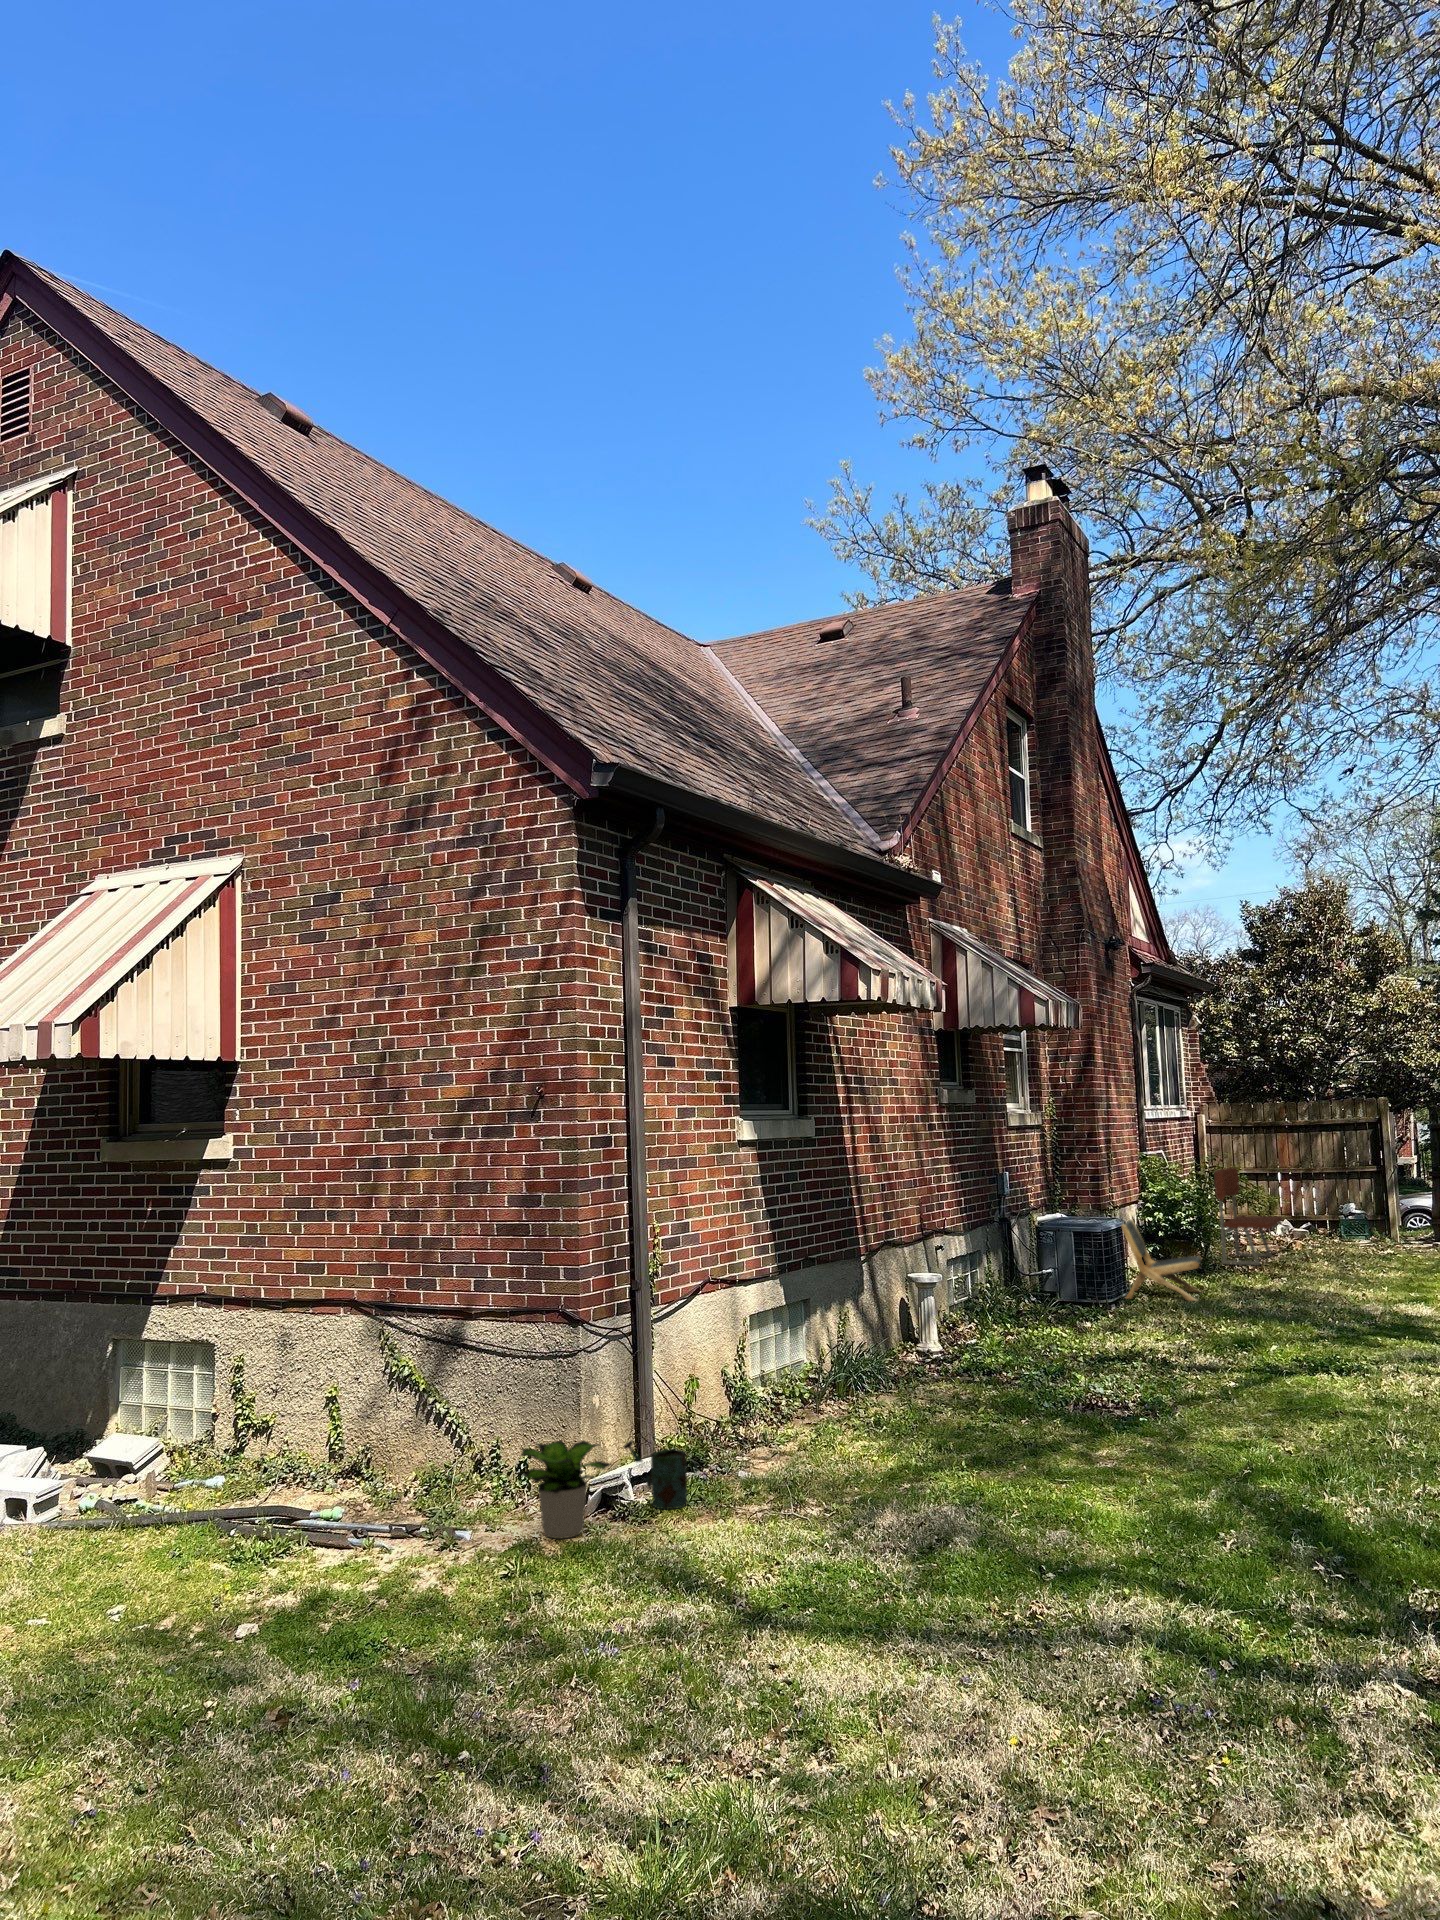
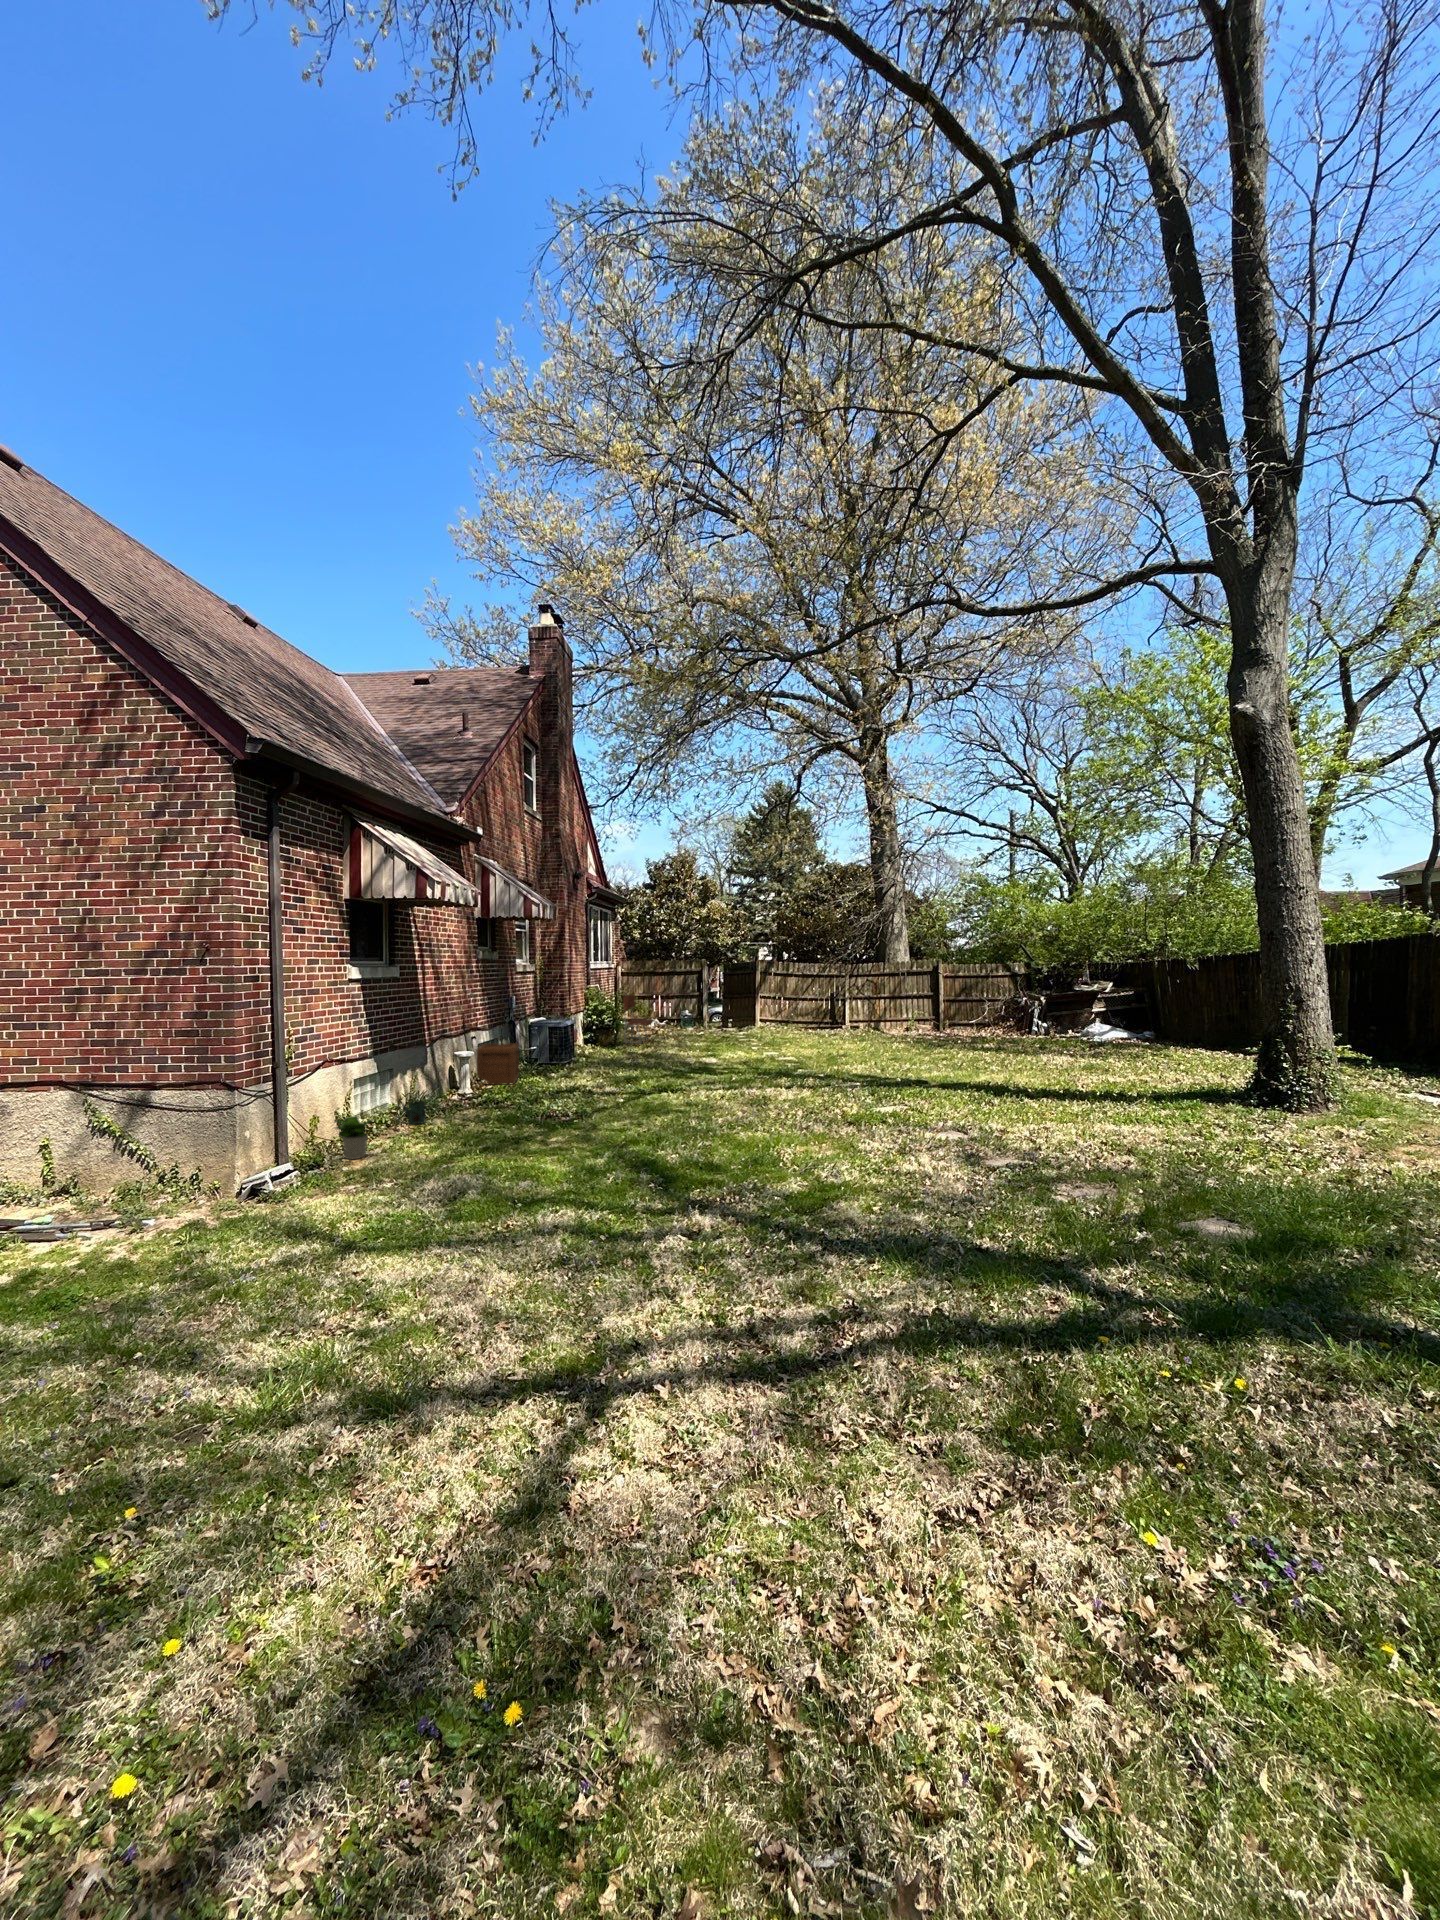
lounge chair: present [1121,1219,1201,1301] -> none [572,1021,613,1063]
wooden crate: none [948,1258,1026,1335] -> present [476,1043,519,1085]
potted plant: present [521,1440,611,1539] -> present [334,1116,373,1159]
watering can: present [624,1441,698,1509] -> present [398,1099,426,1124]

